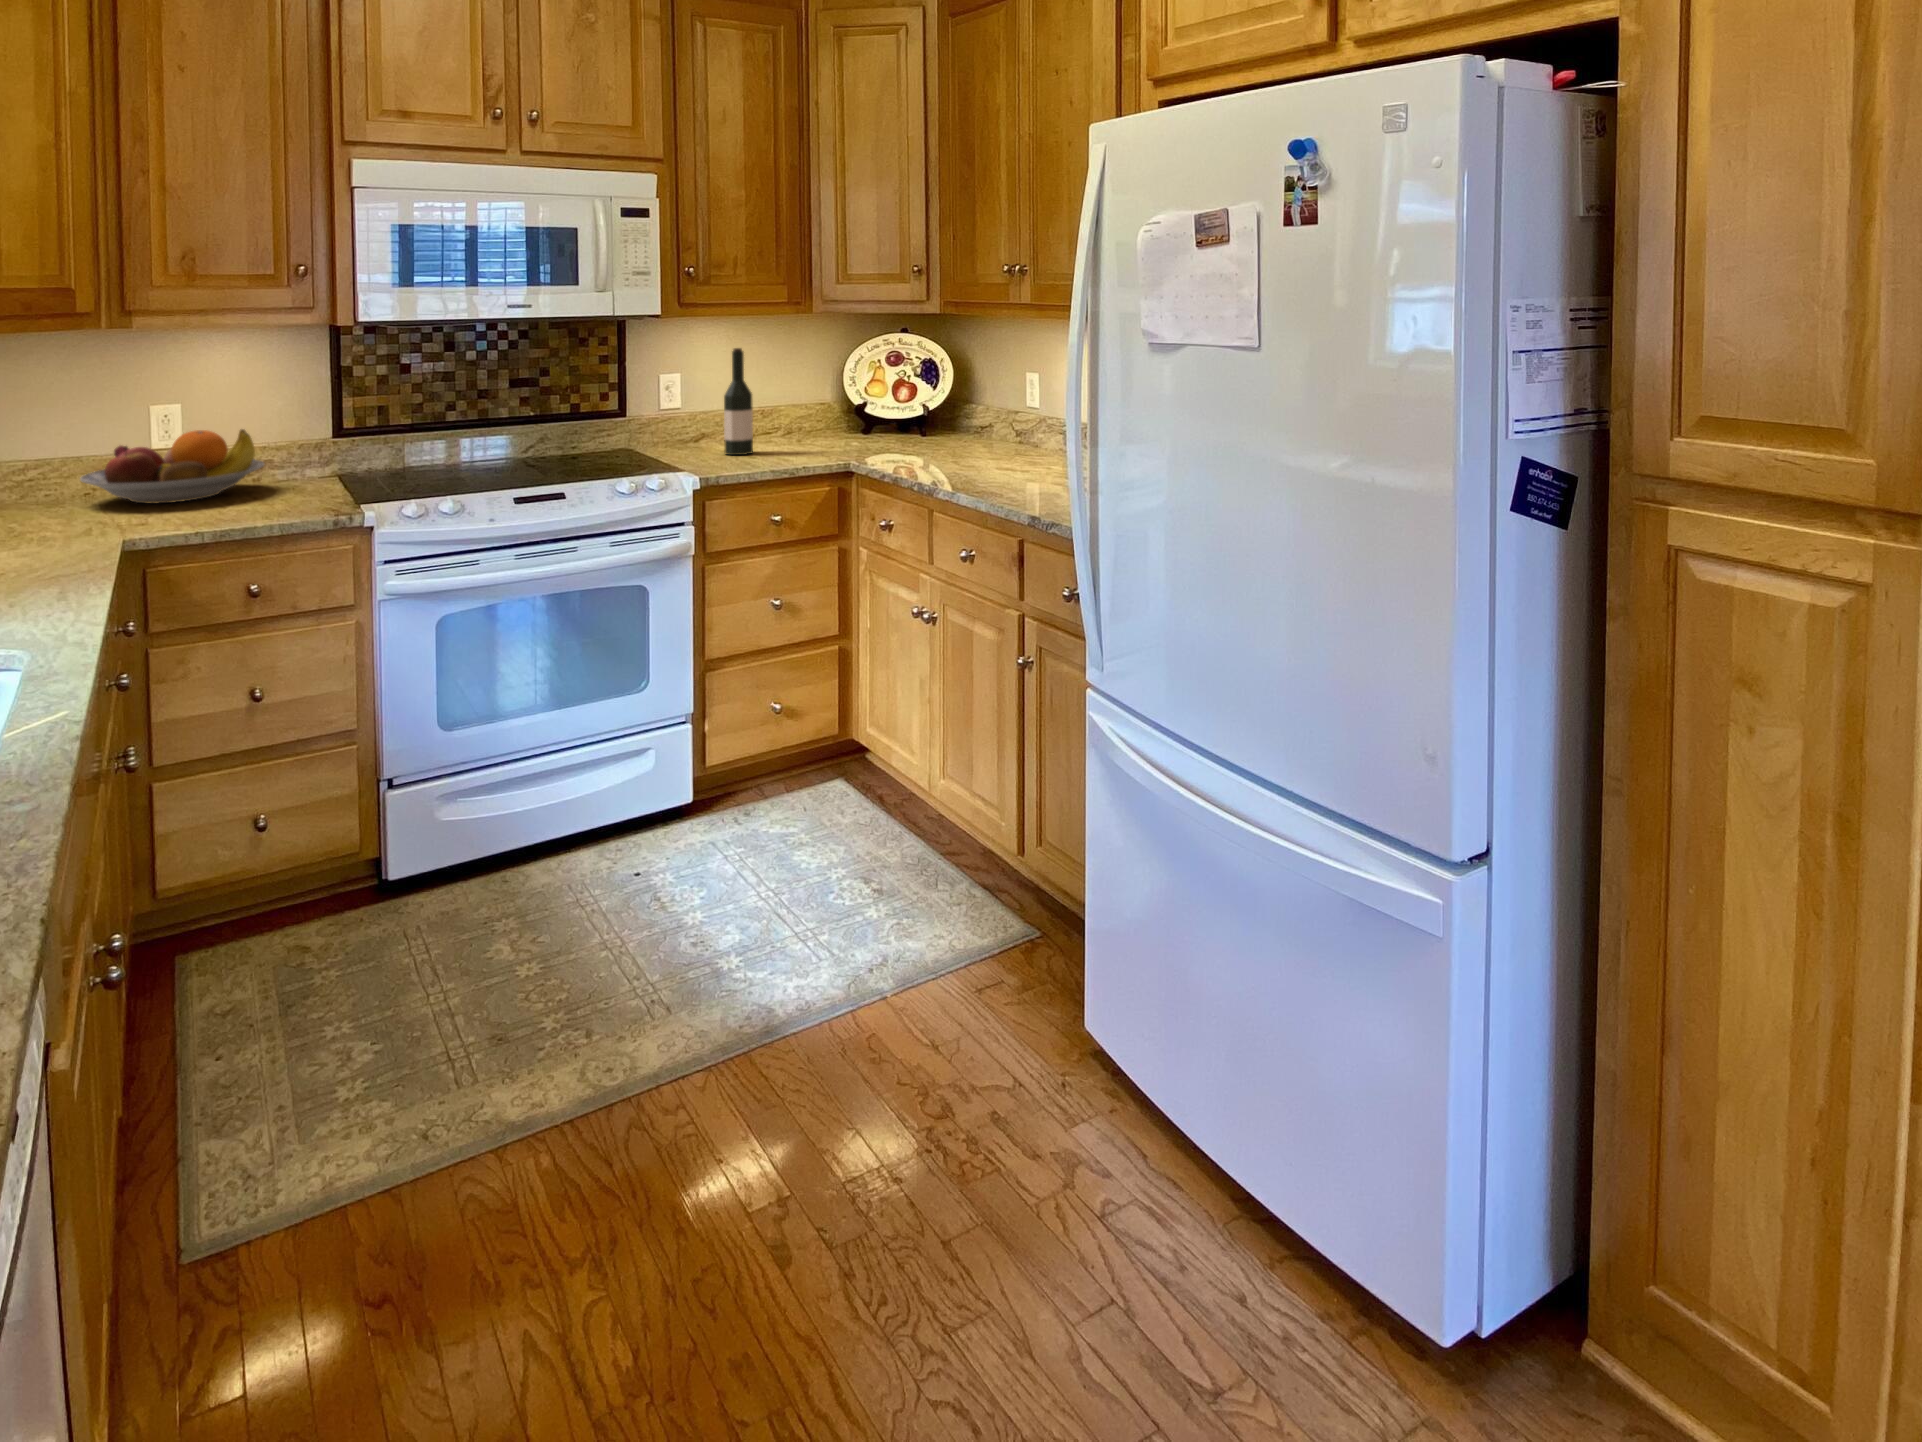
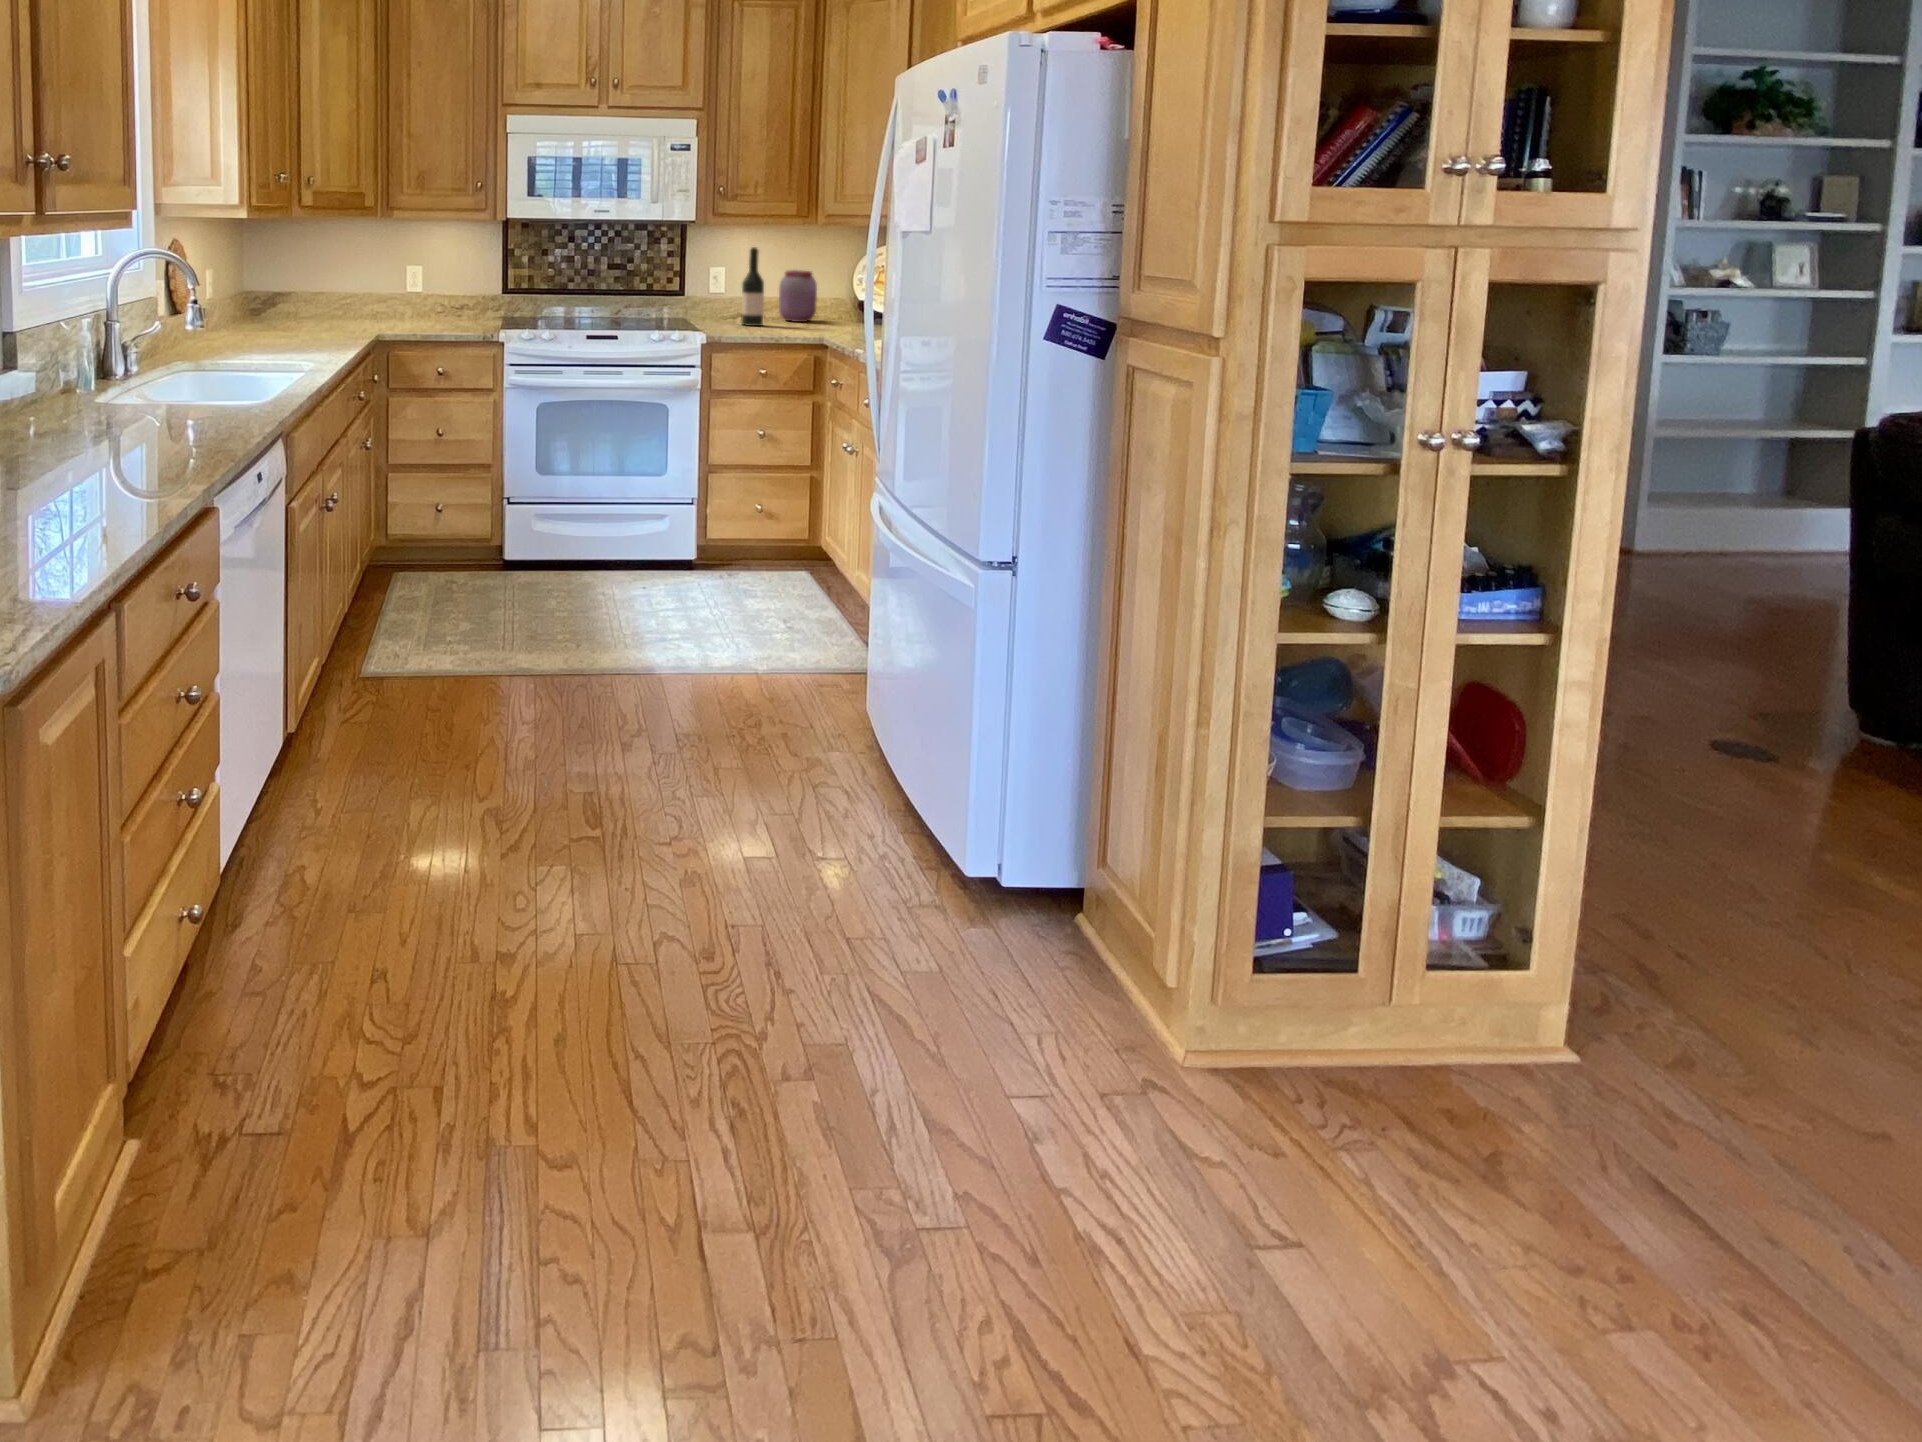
jar: none [758,373,807,441] -> present [779,270,817,322]
fruit bowl: present [80,429,264,504] -> none [365,280,456,320]

